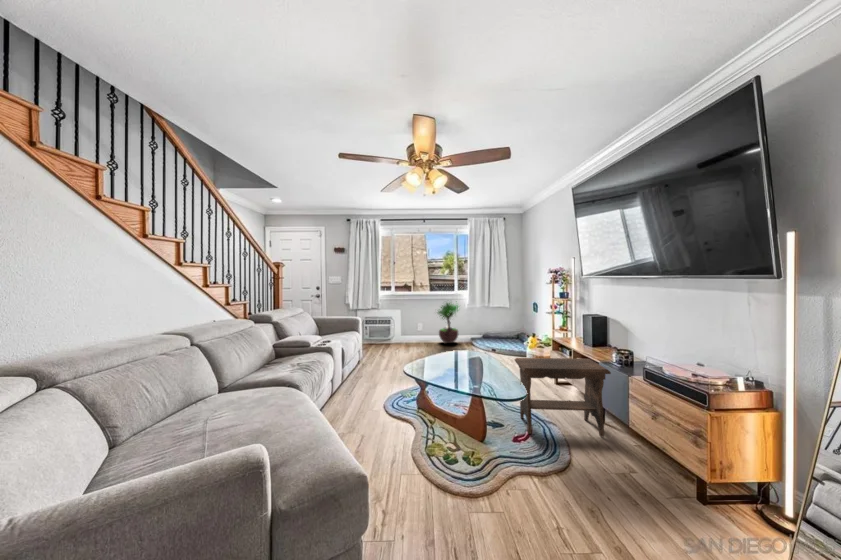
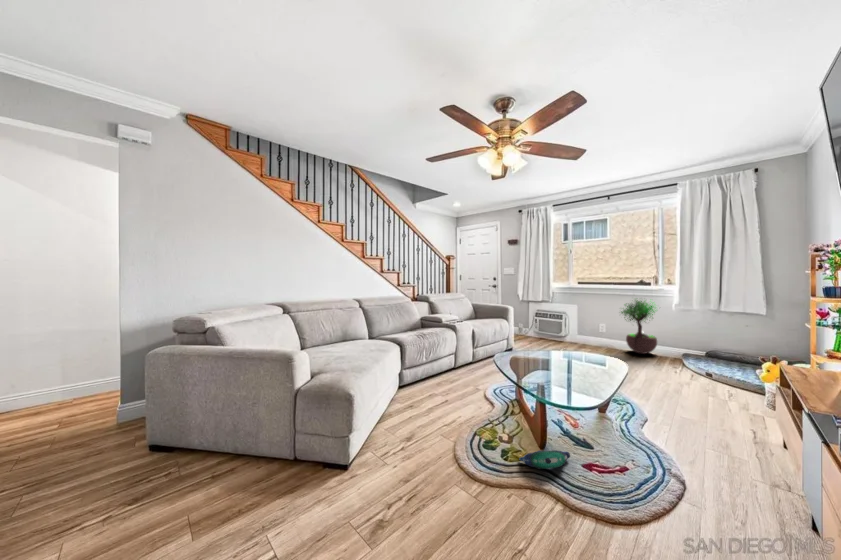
footstool: present [515,358,611,437] -> none [609,369,775,526]
plush toy: none [479,436,510,460] -> present [519,450,570,469]

